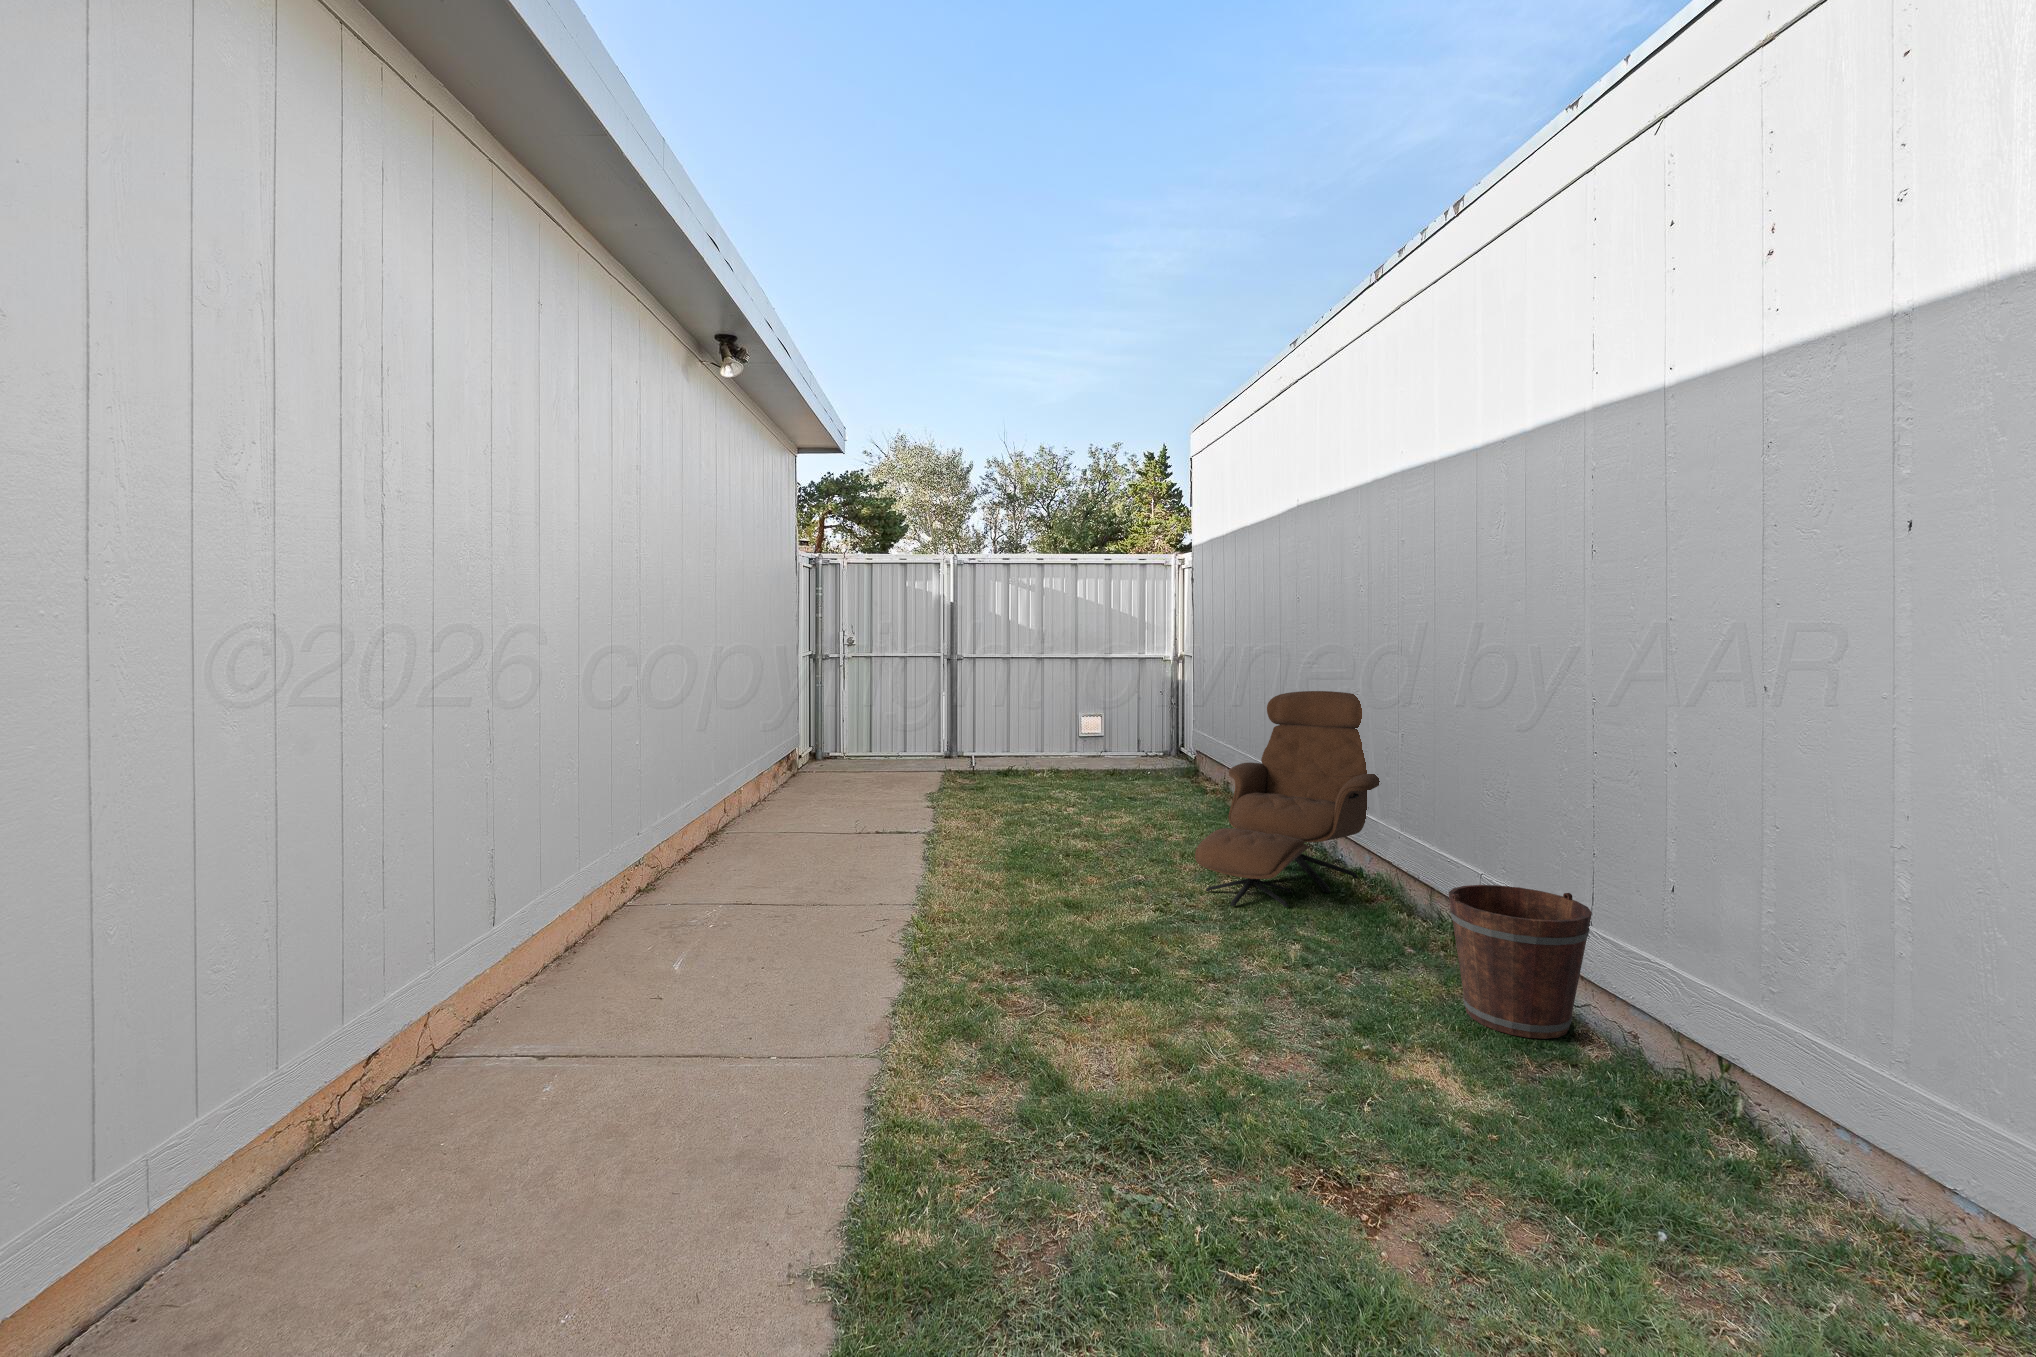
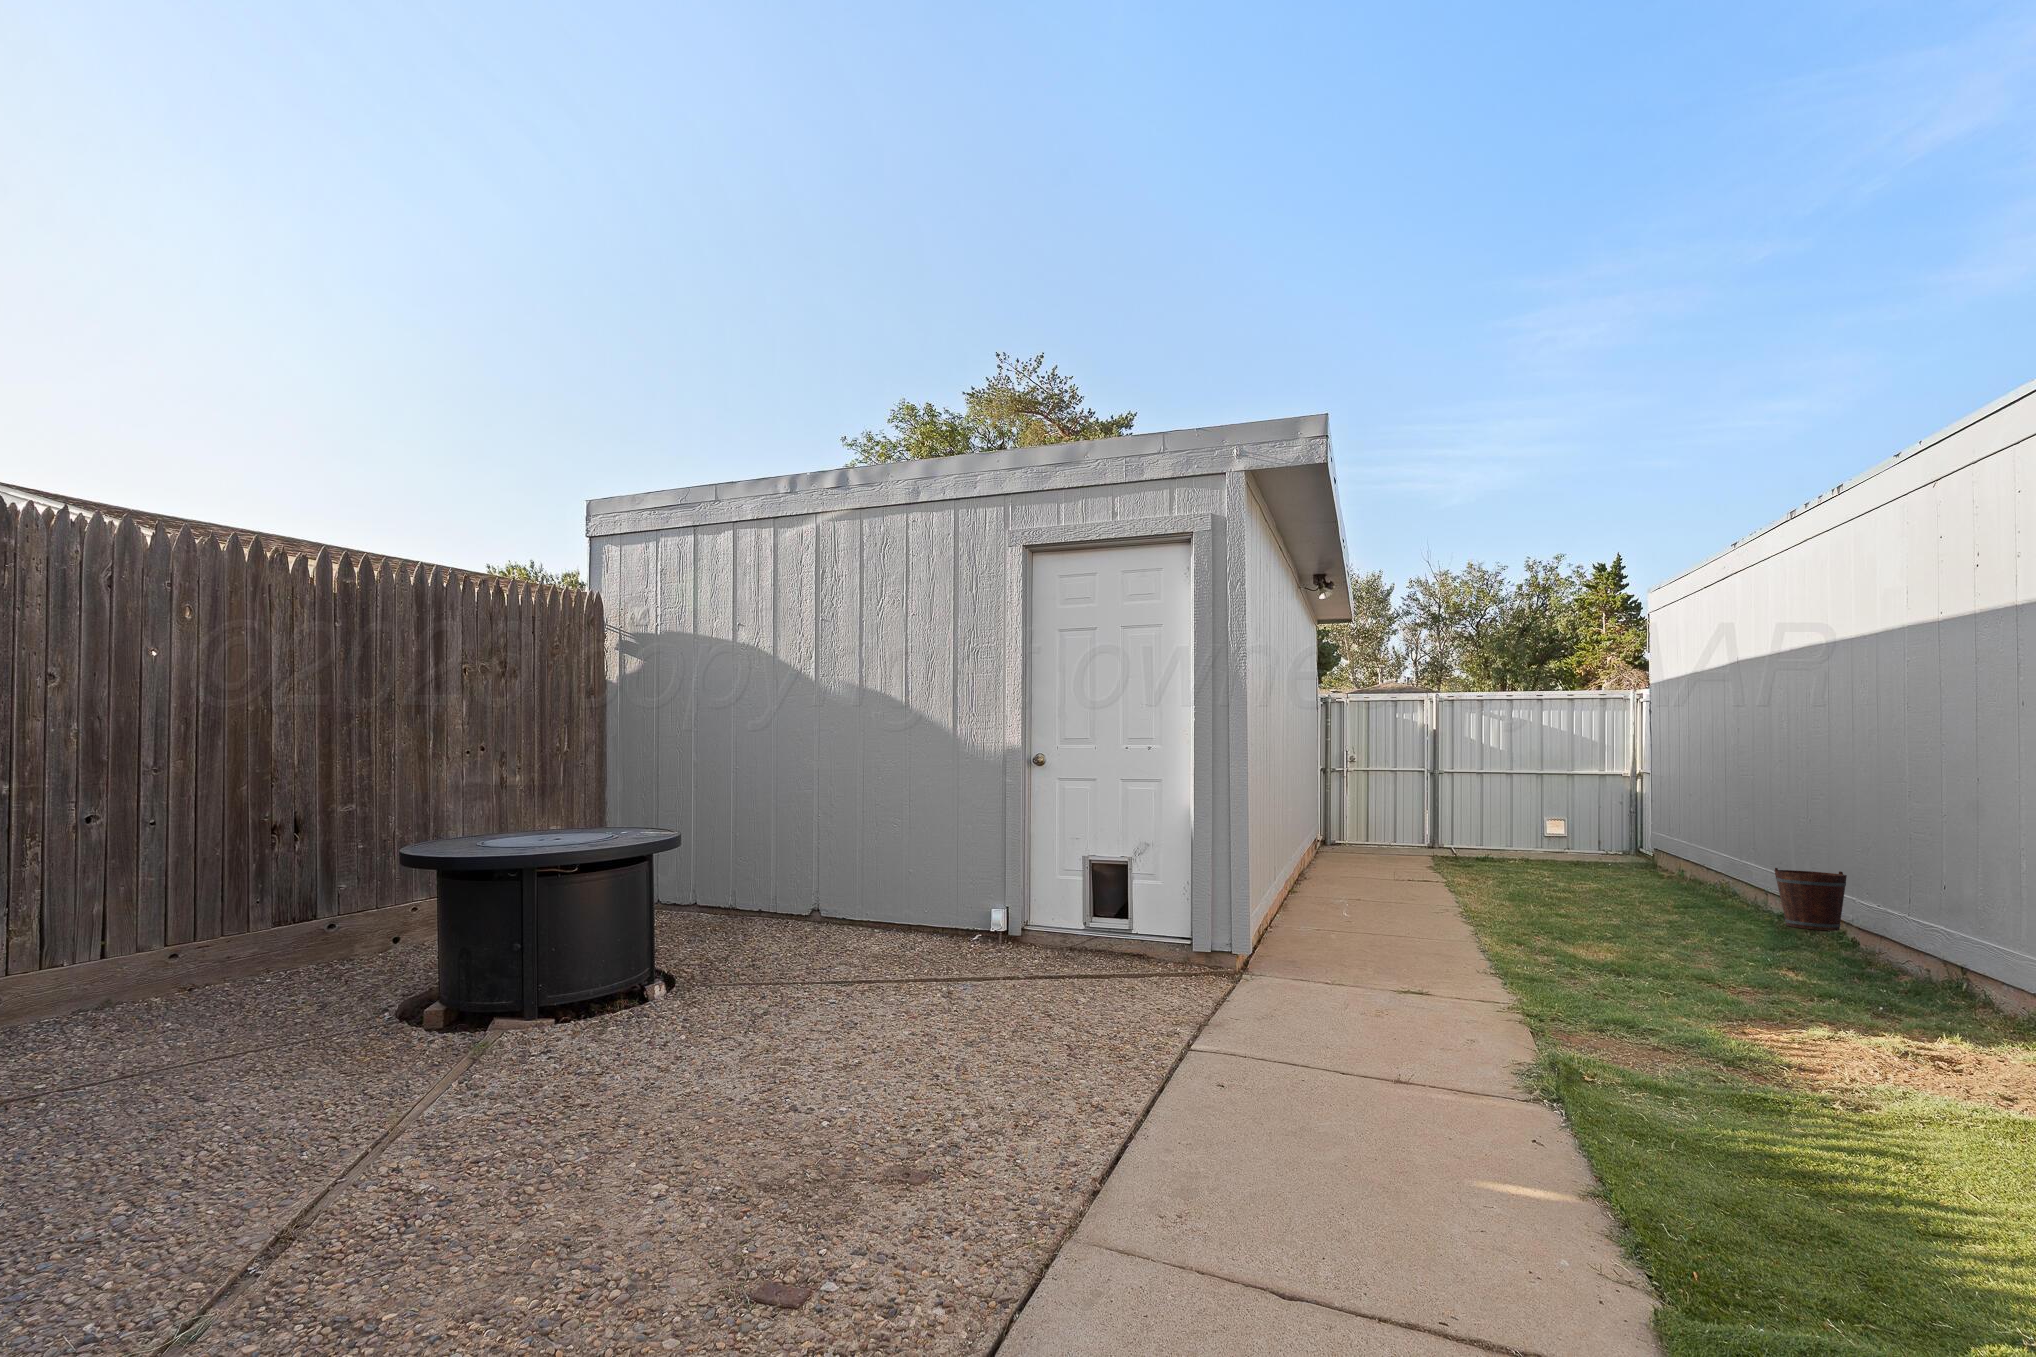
lounge chair: present [1195,691,1380,907] -> none [1644,789,1778,905]

